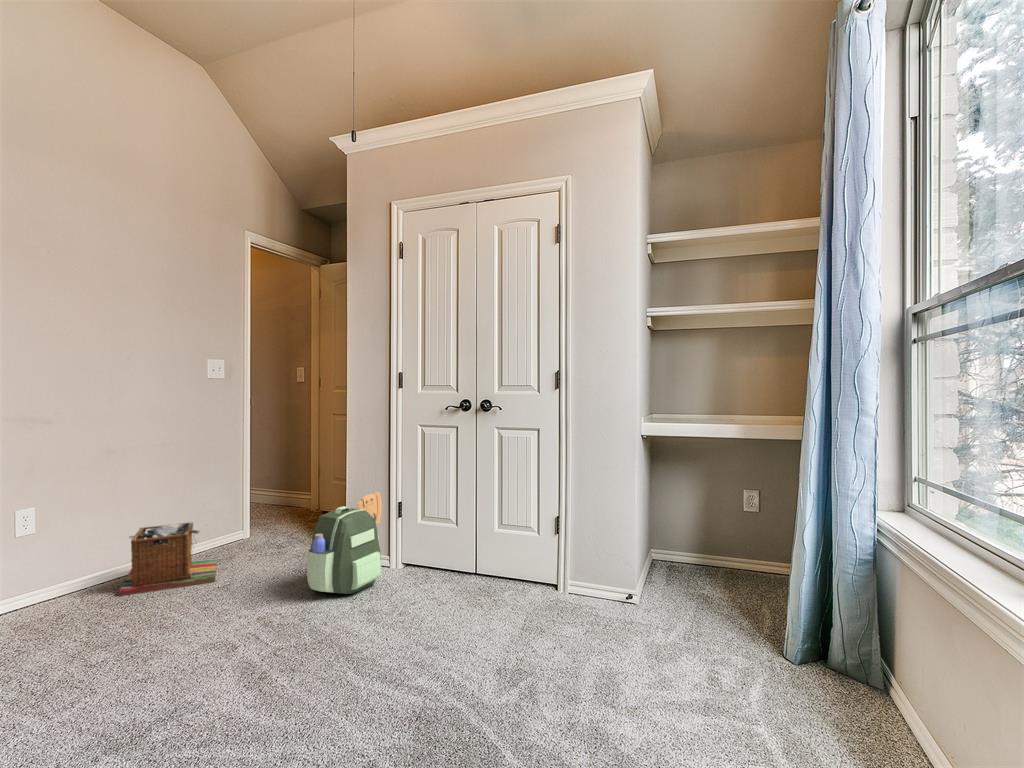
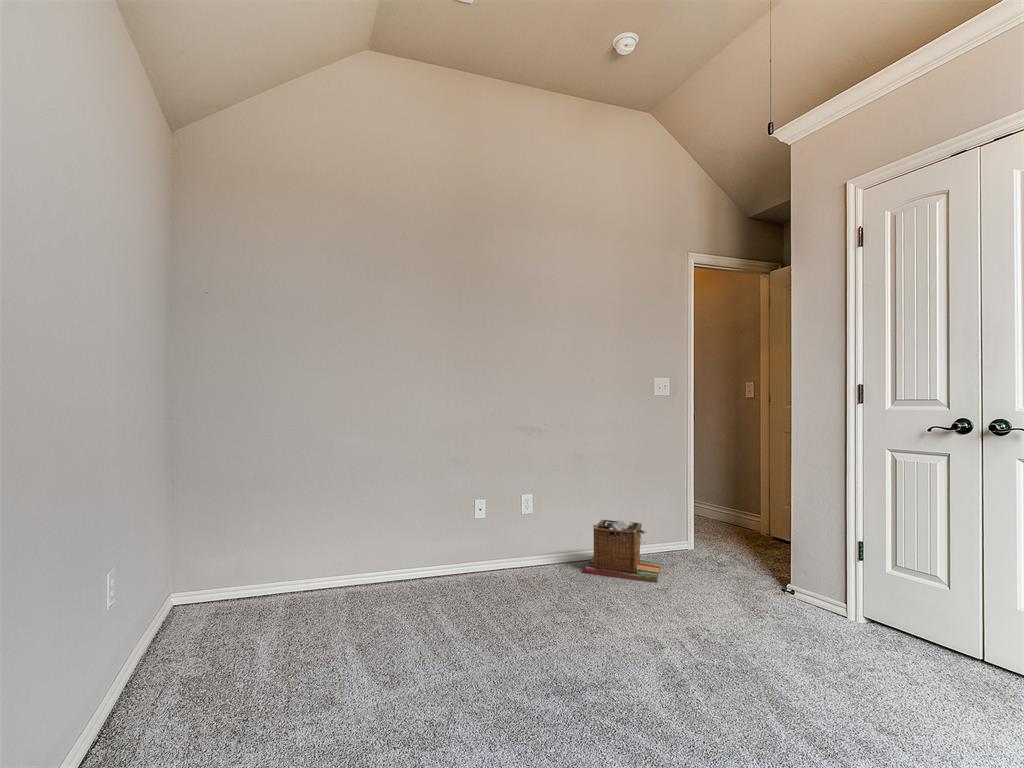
backpack: present [307,492,382,594] -> none [740,525,834,635]

